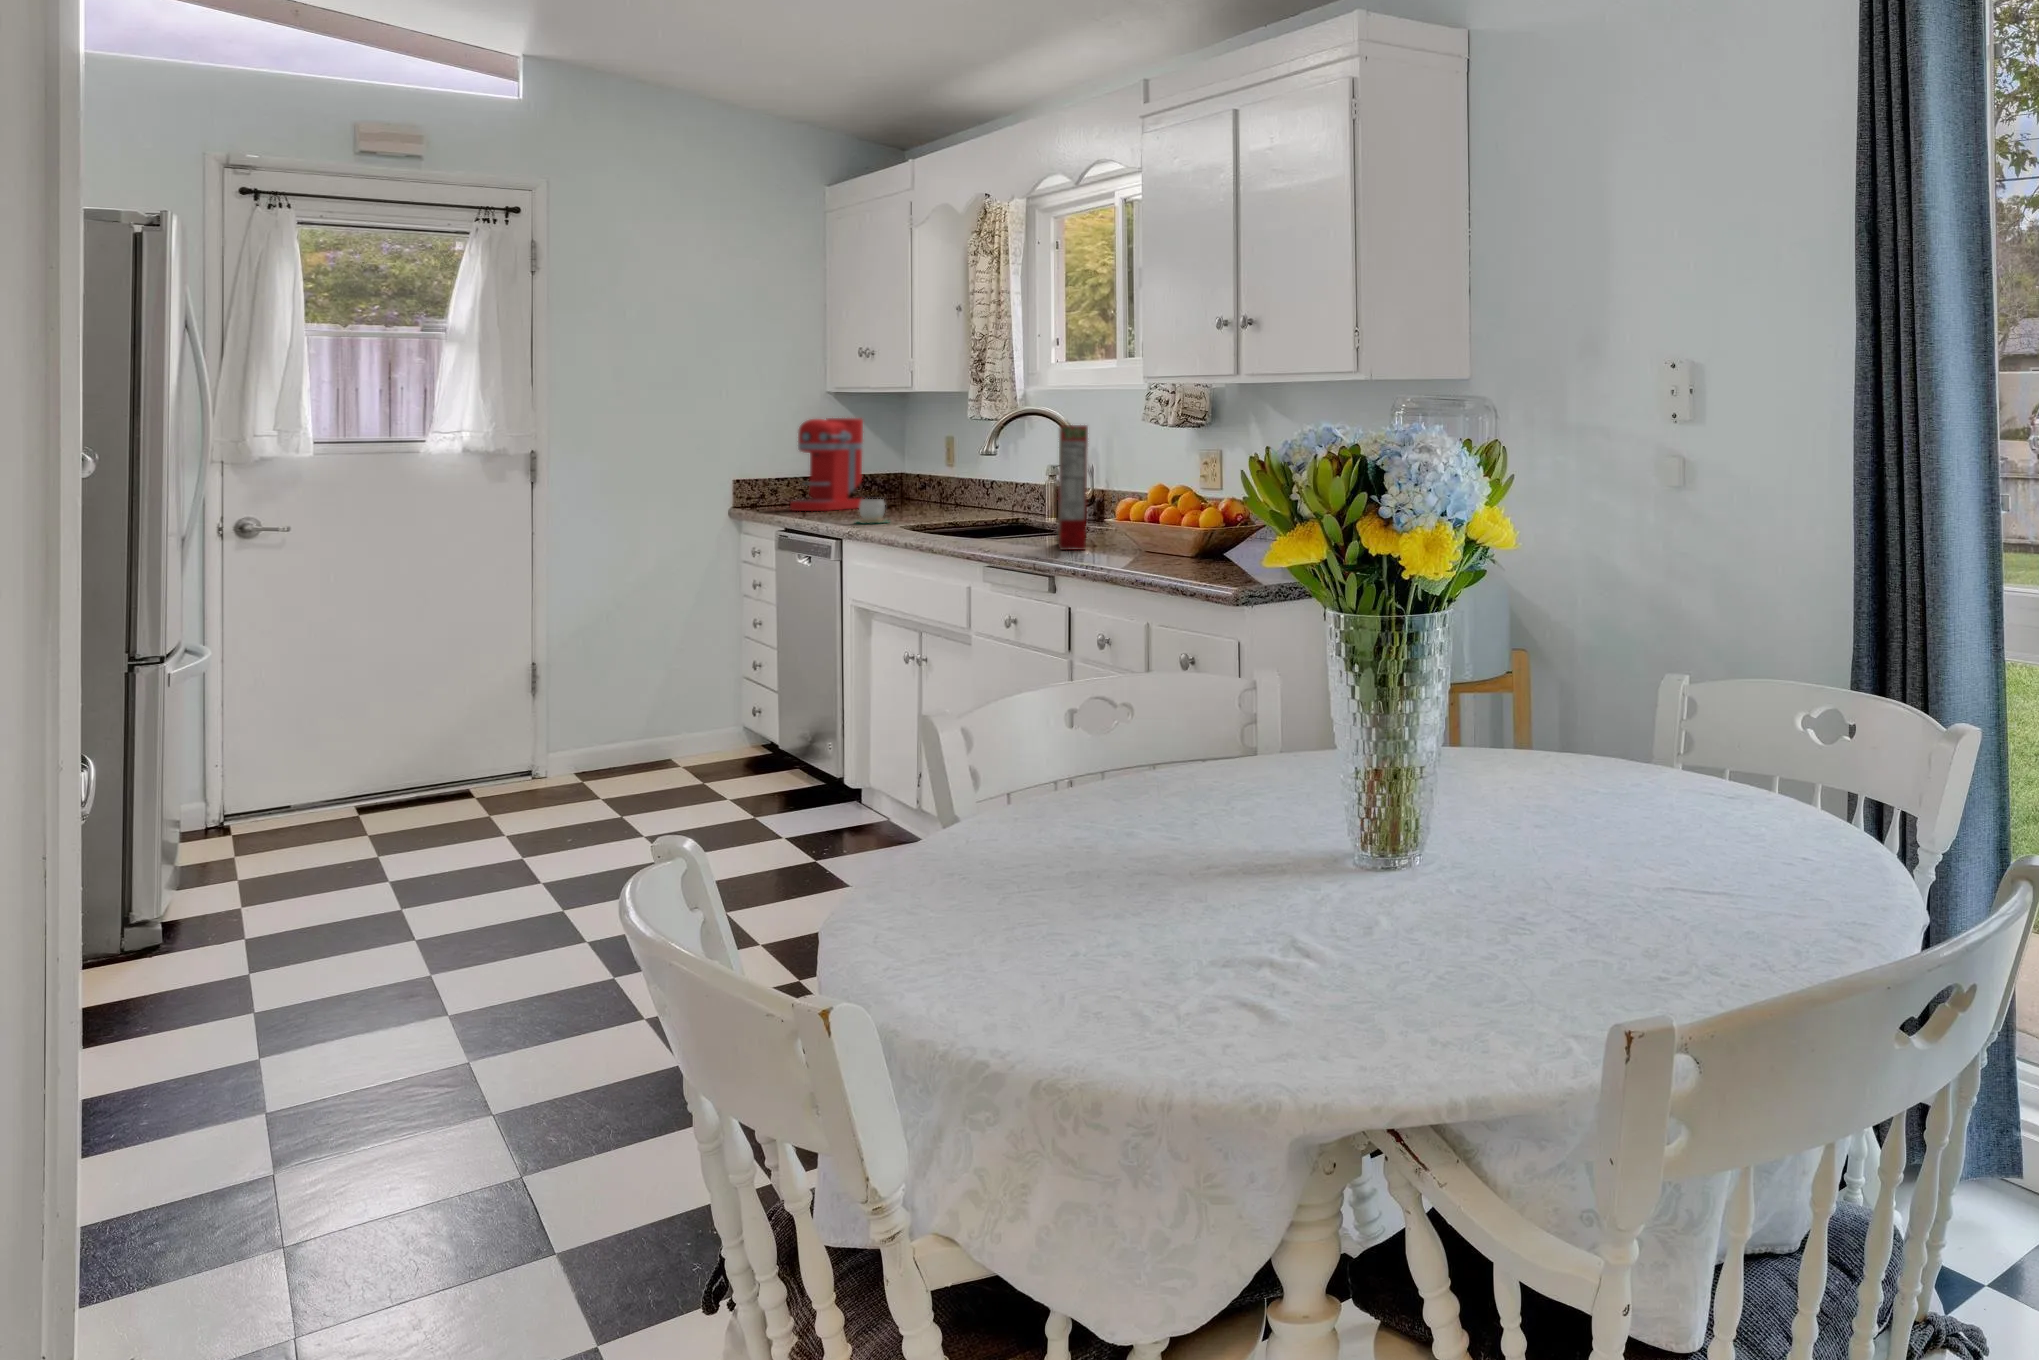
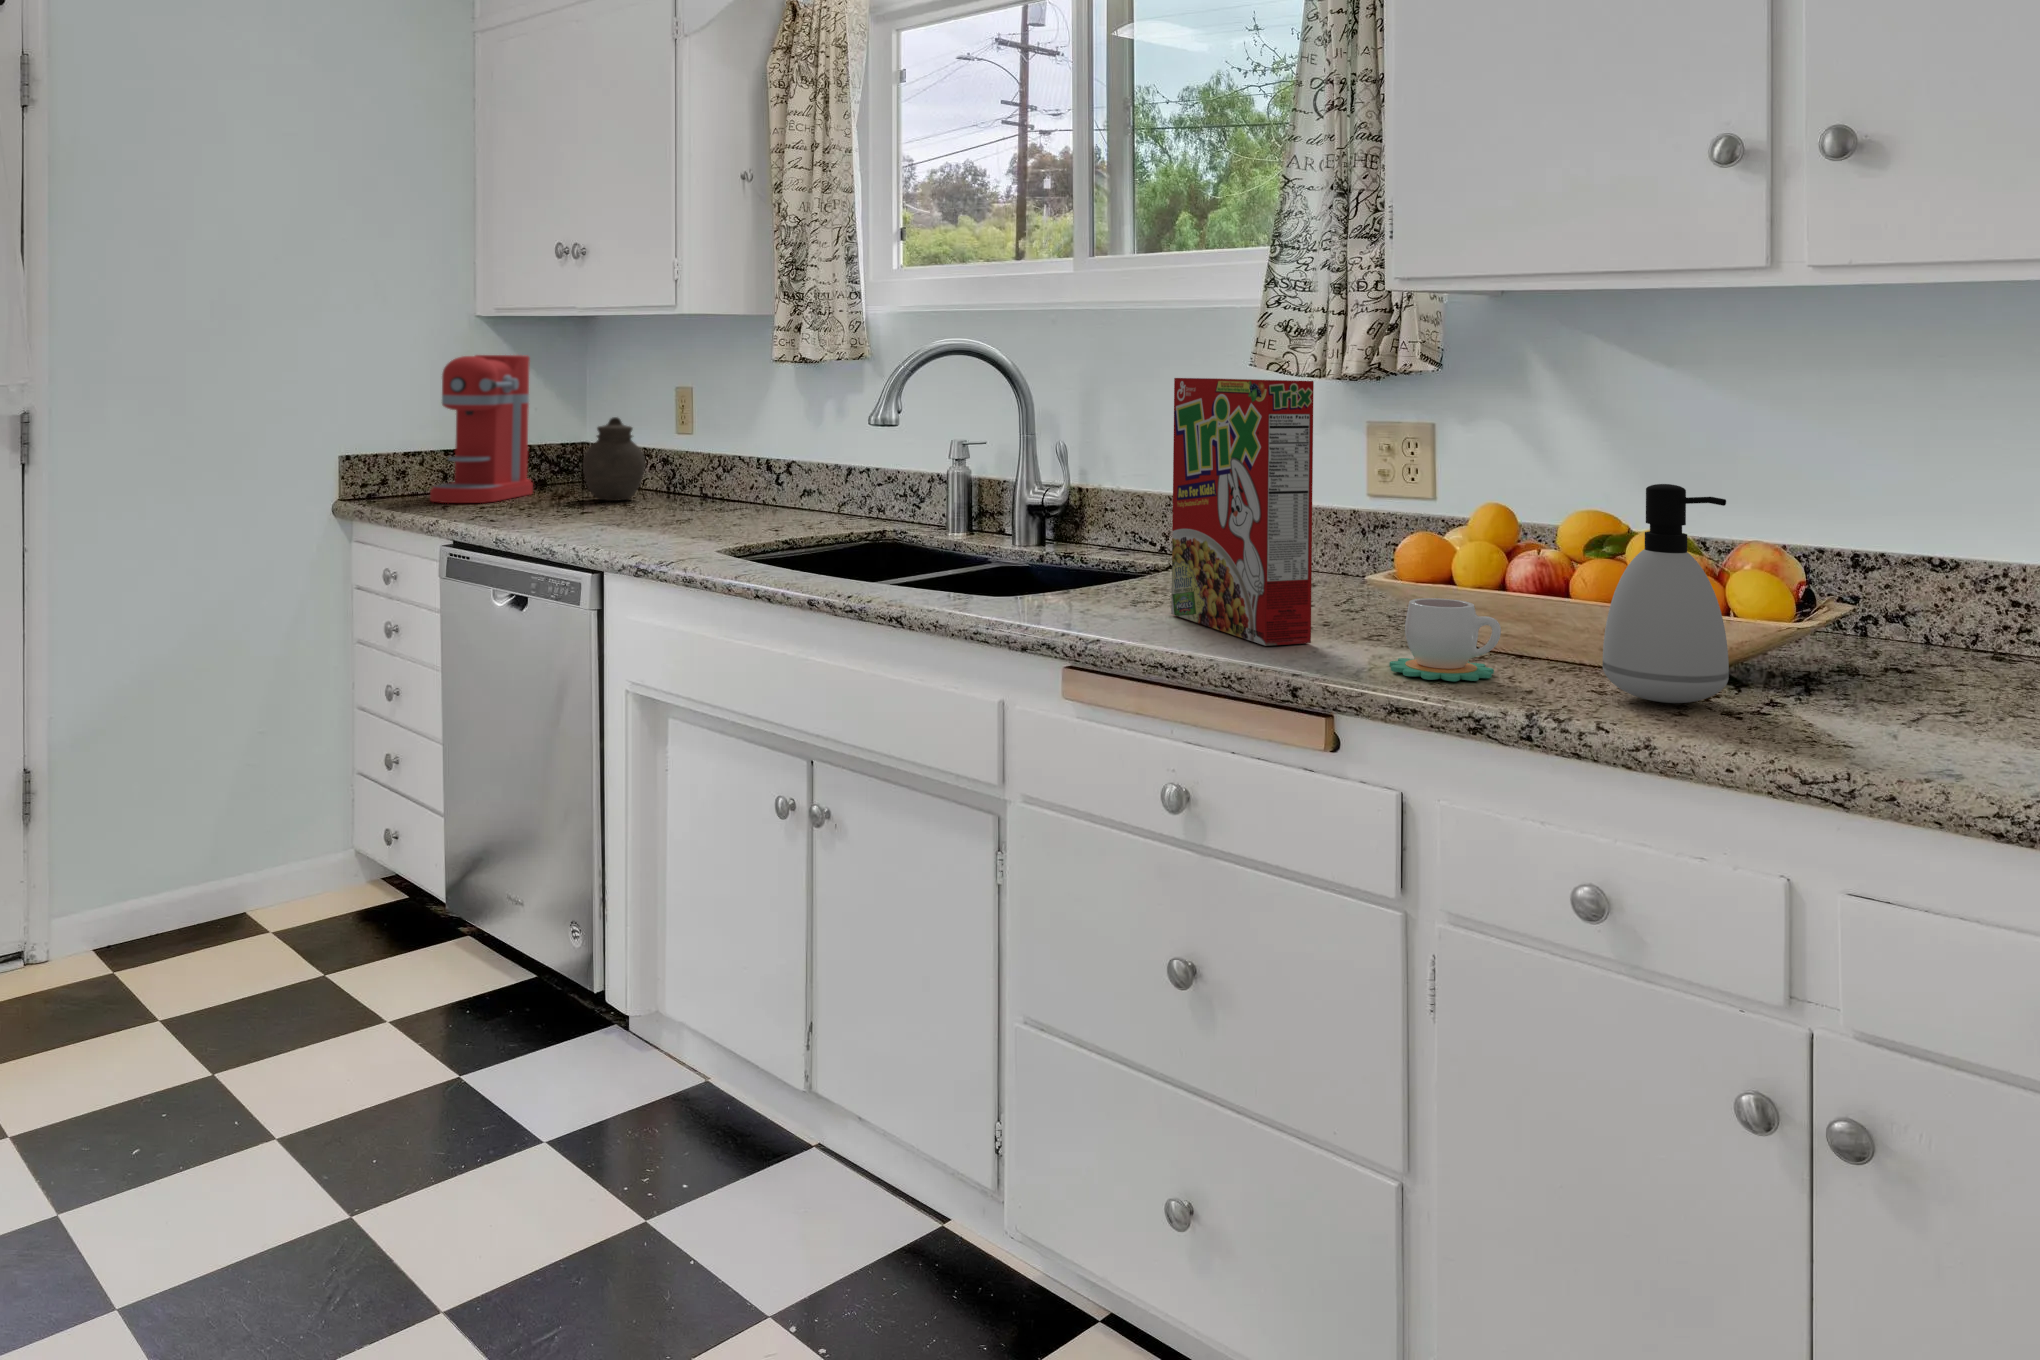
jar: none [887,457,929,510] -> present [583,417,645,501]
soap dispenser: none [1140,467,1191,560] -> present [1603,484,1729,703]
mug: present [858,499,888,524] -> present [1389,598,1501,681]

